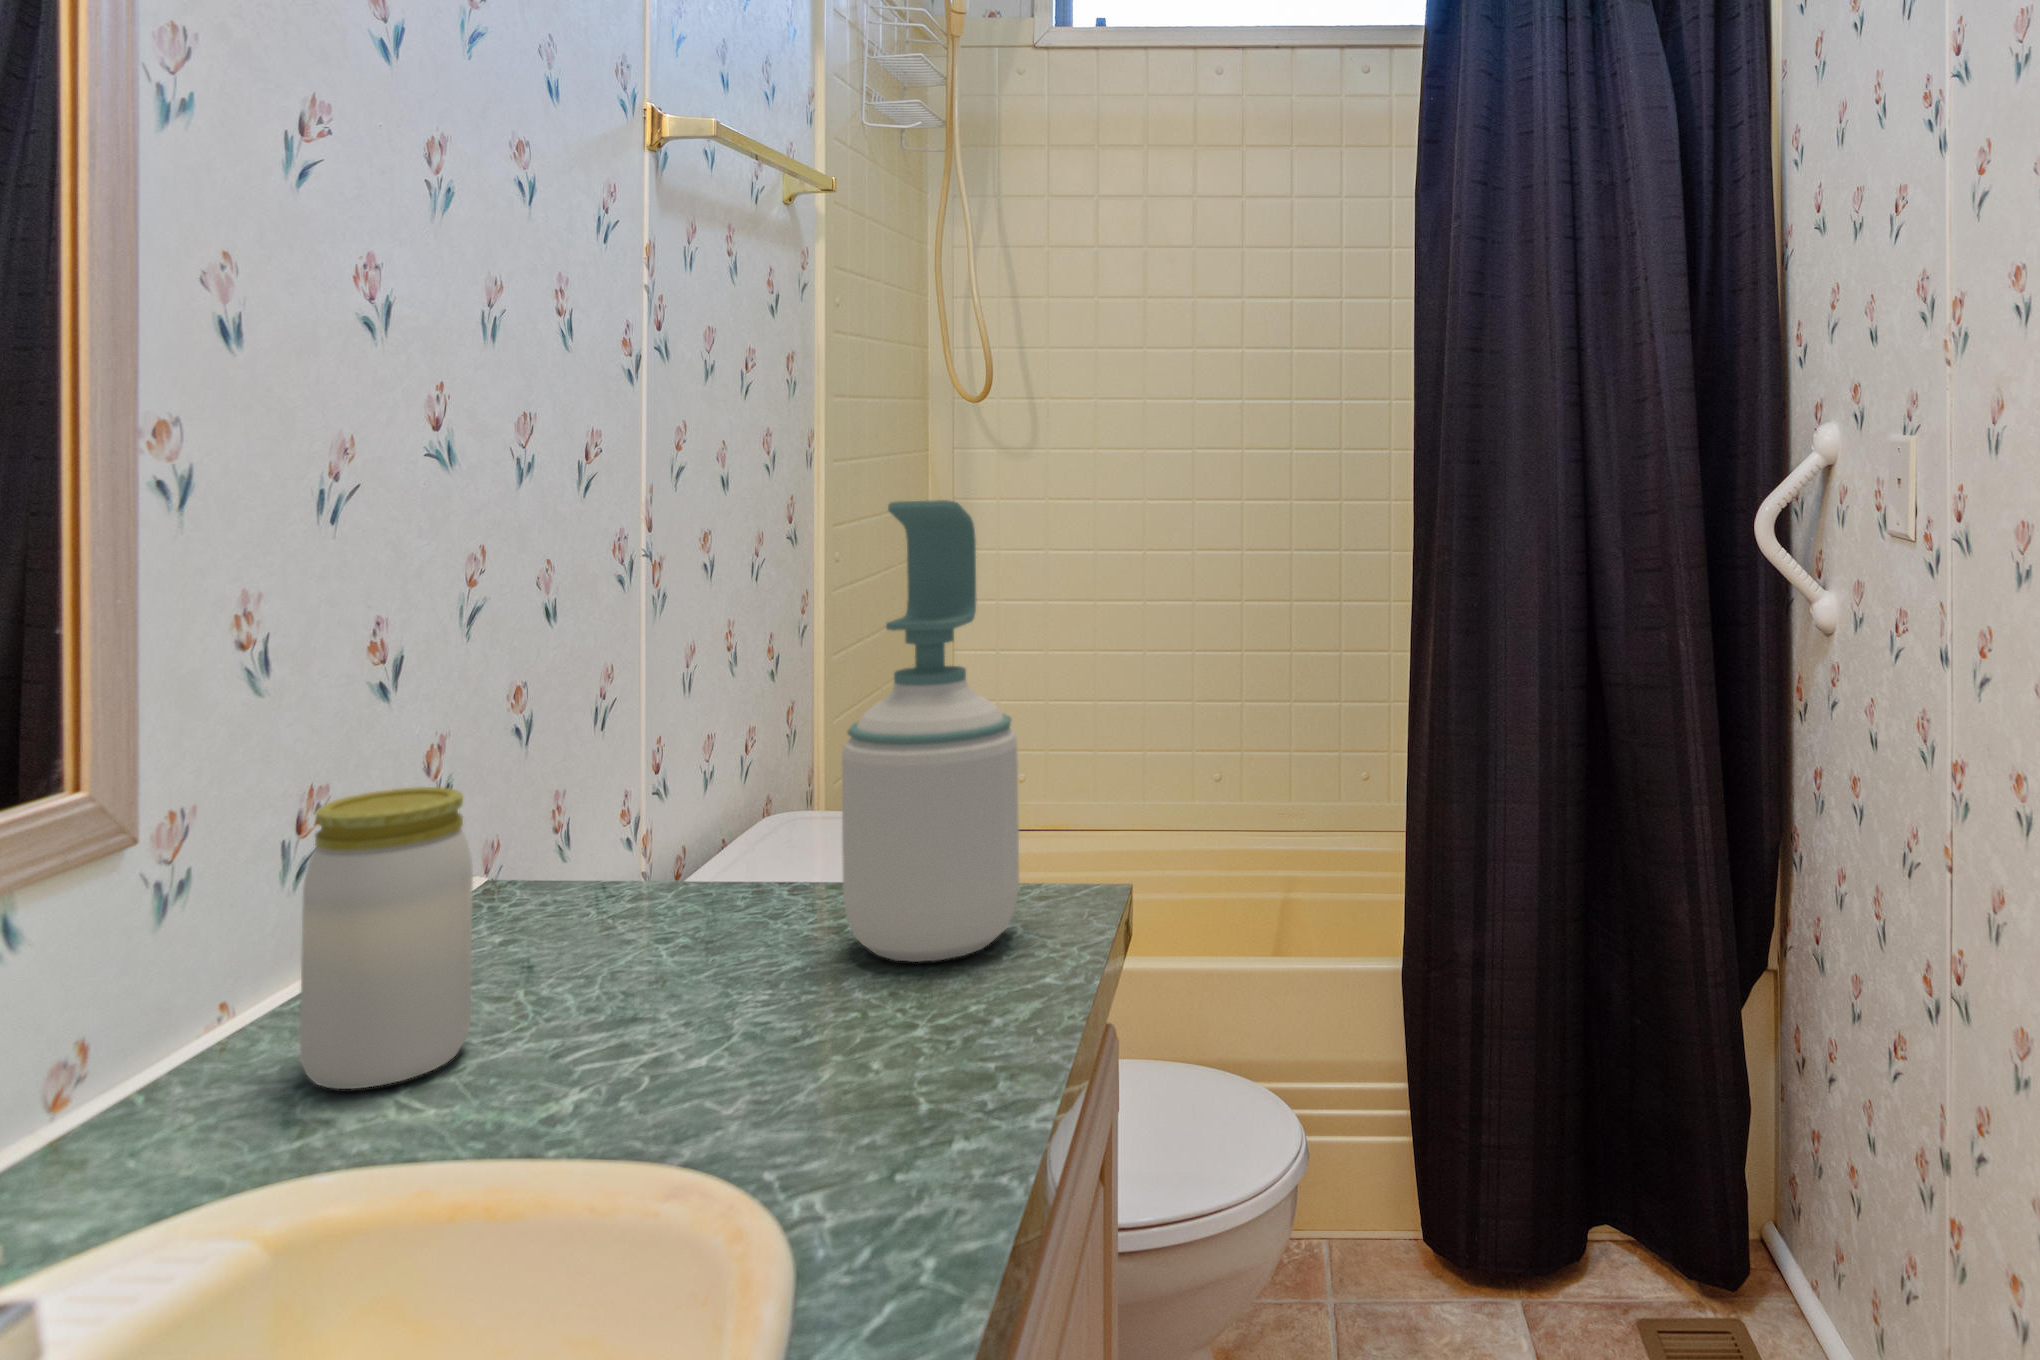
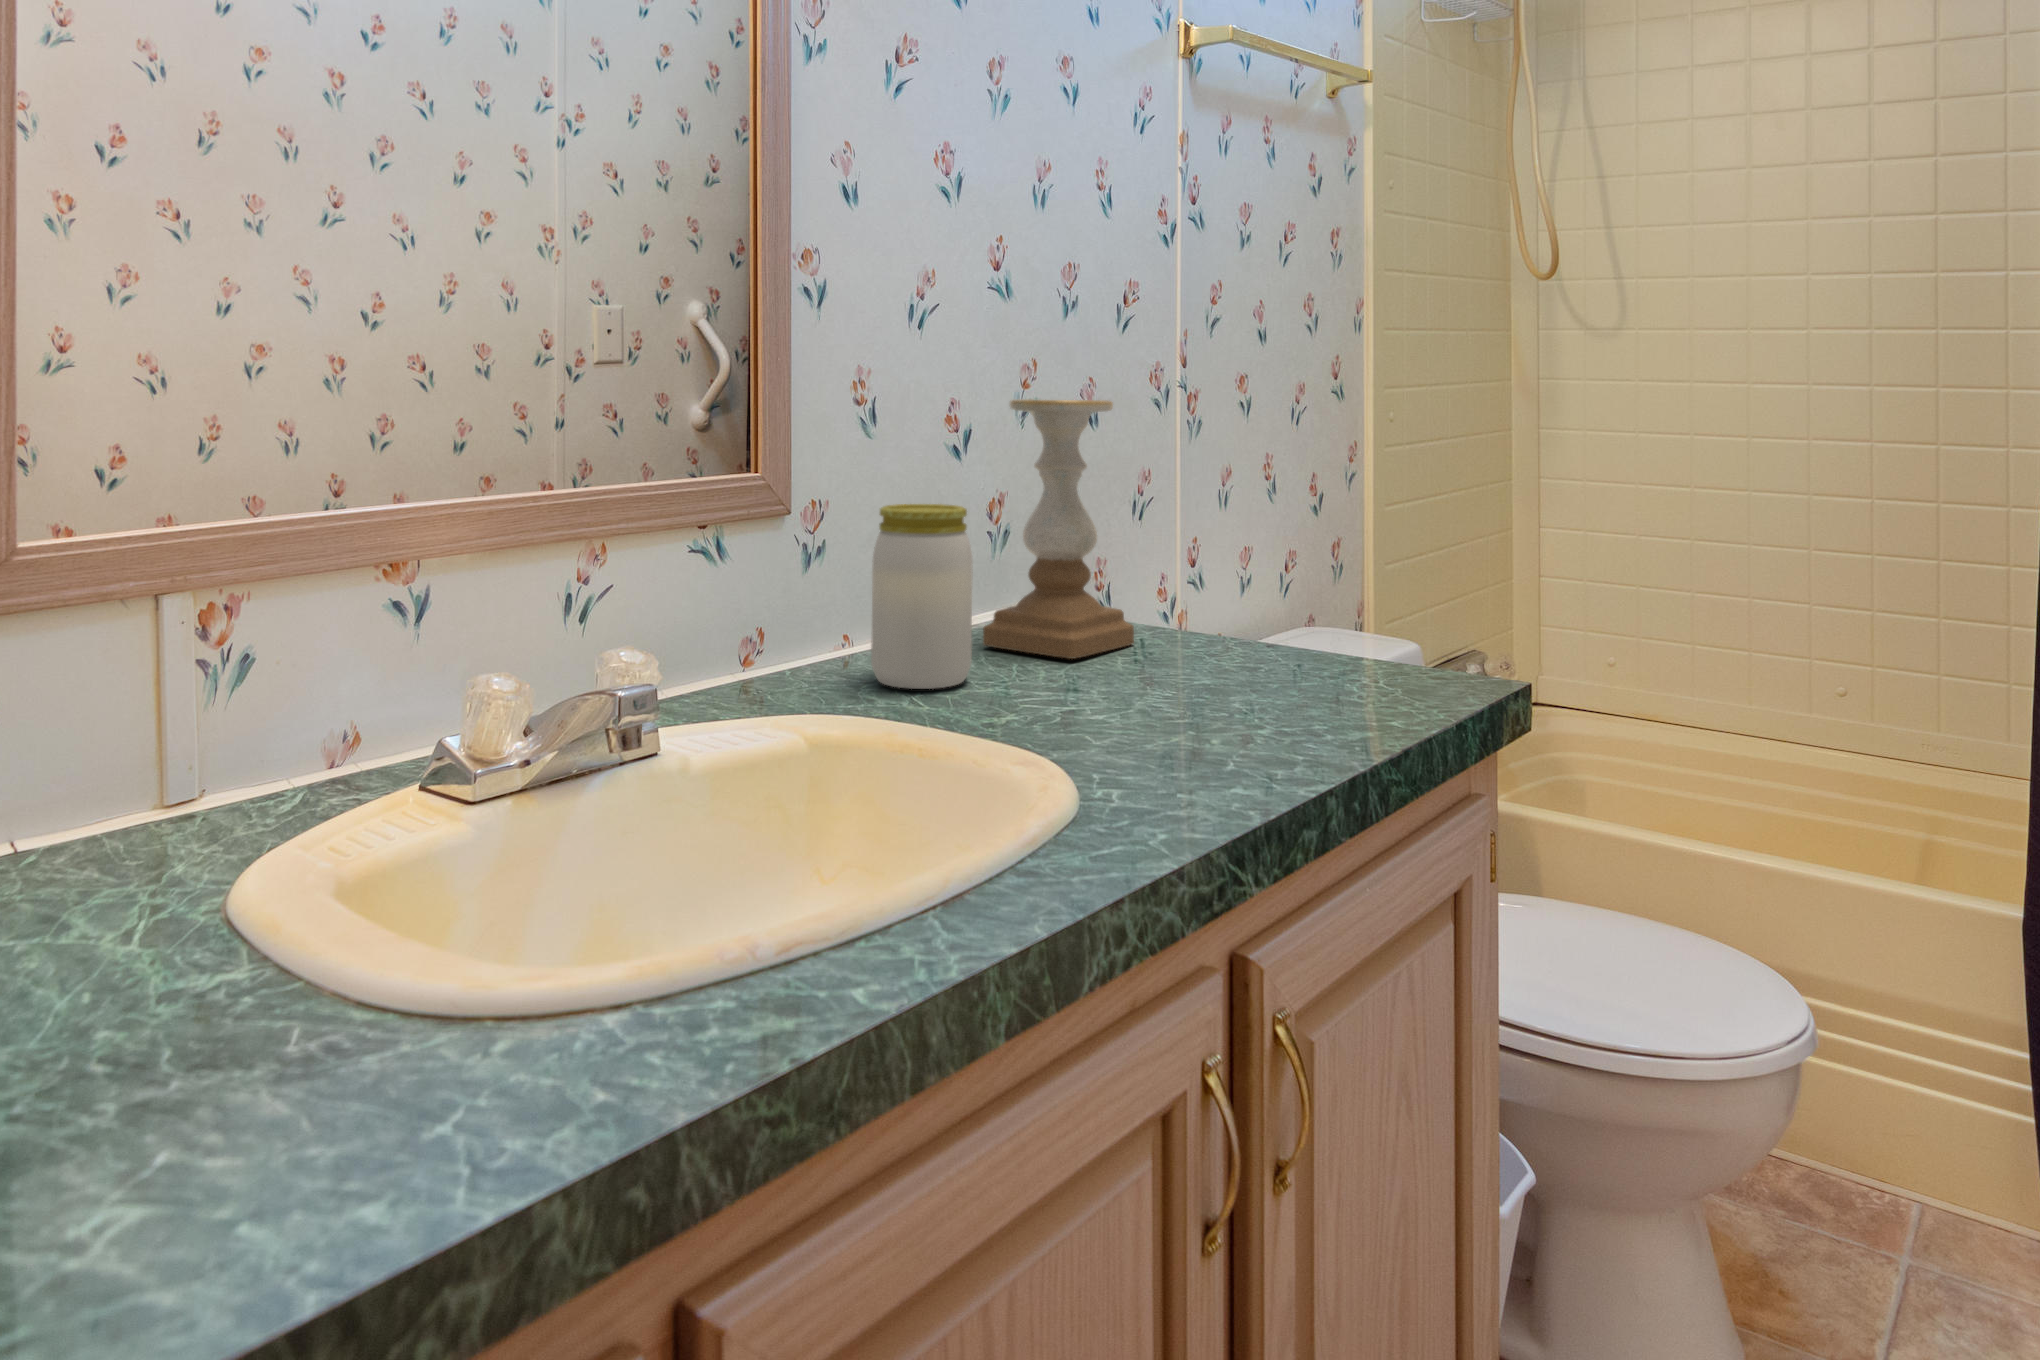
soap bottle: present [842,500,1019,962] -> none [1241,319,1390,696]
candle holder: none [447,602,664,971] -> present [983,399,1134,659]

